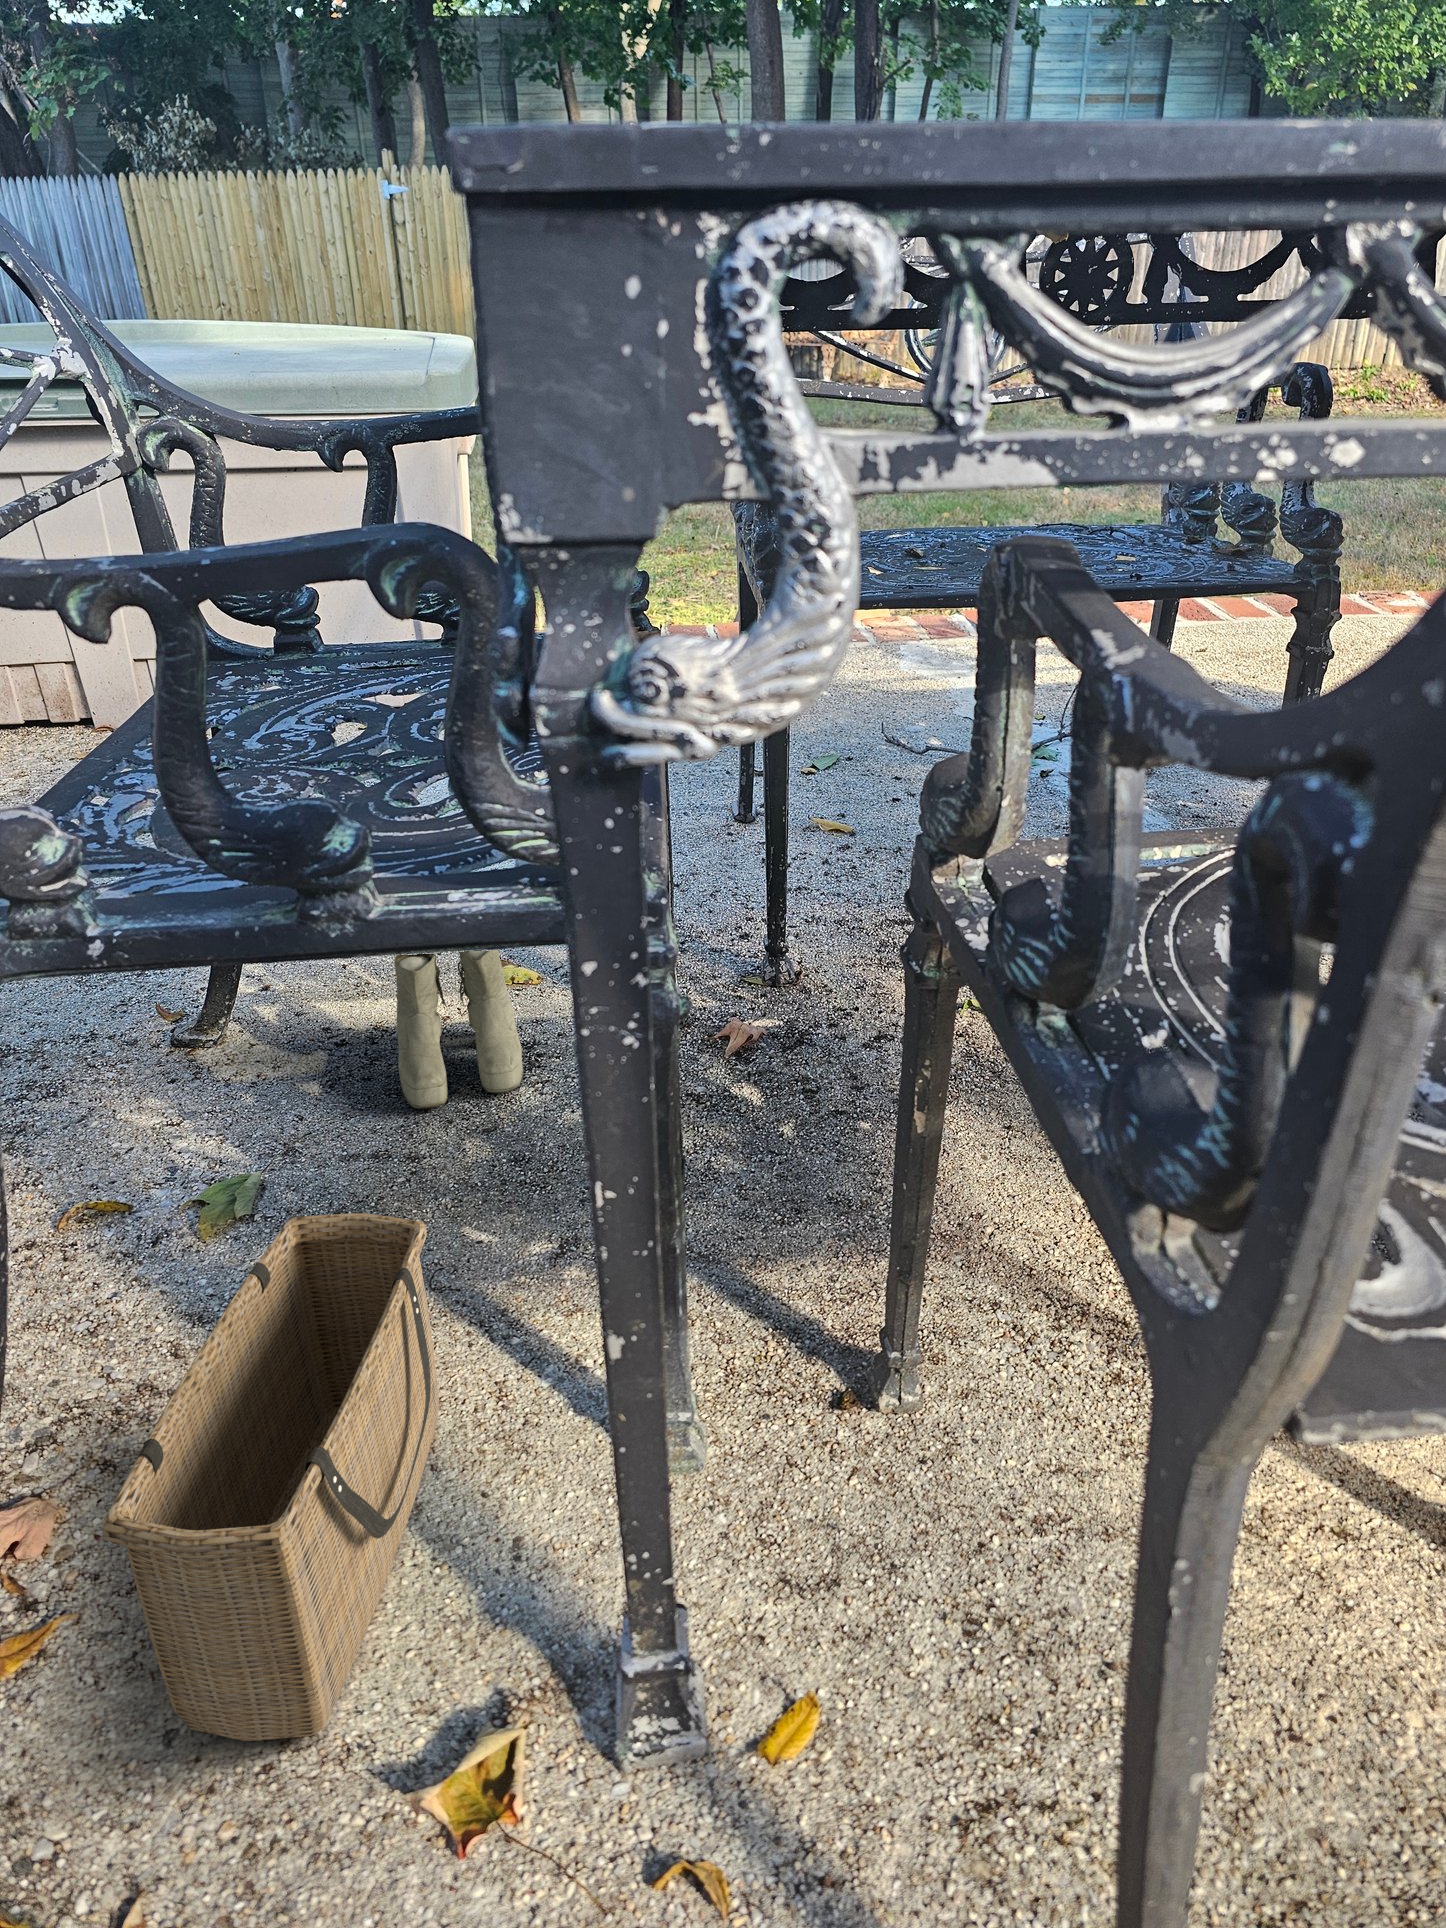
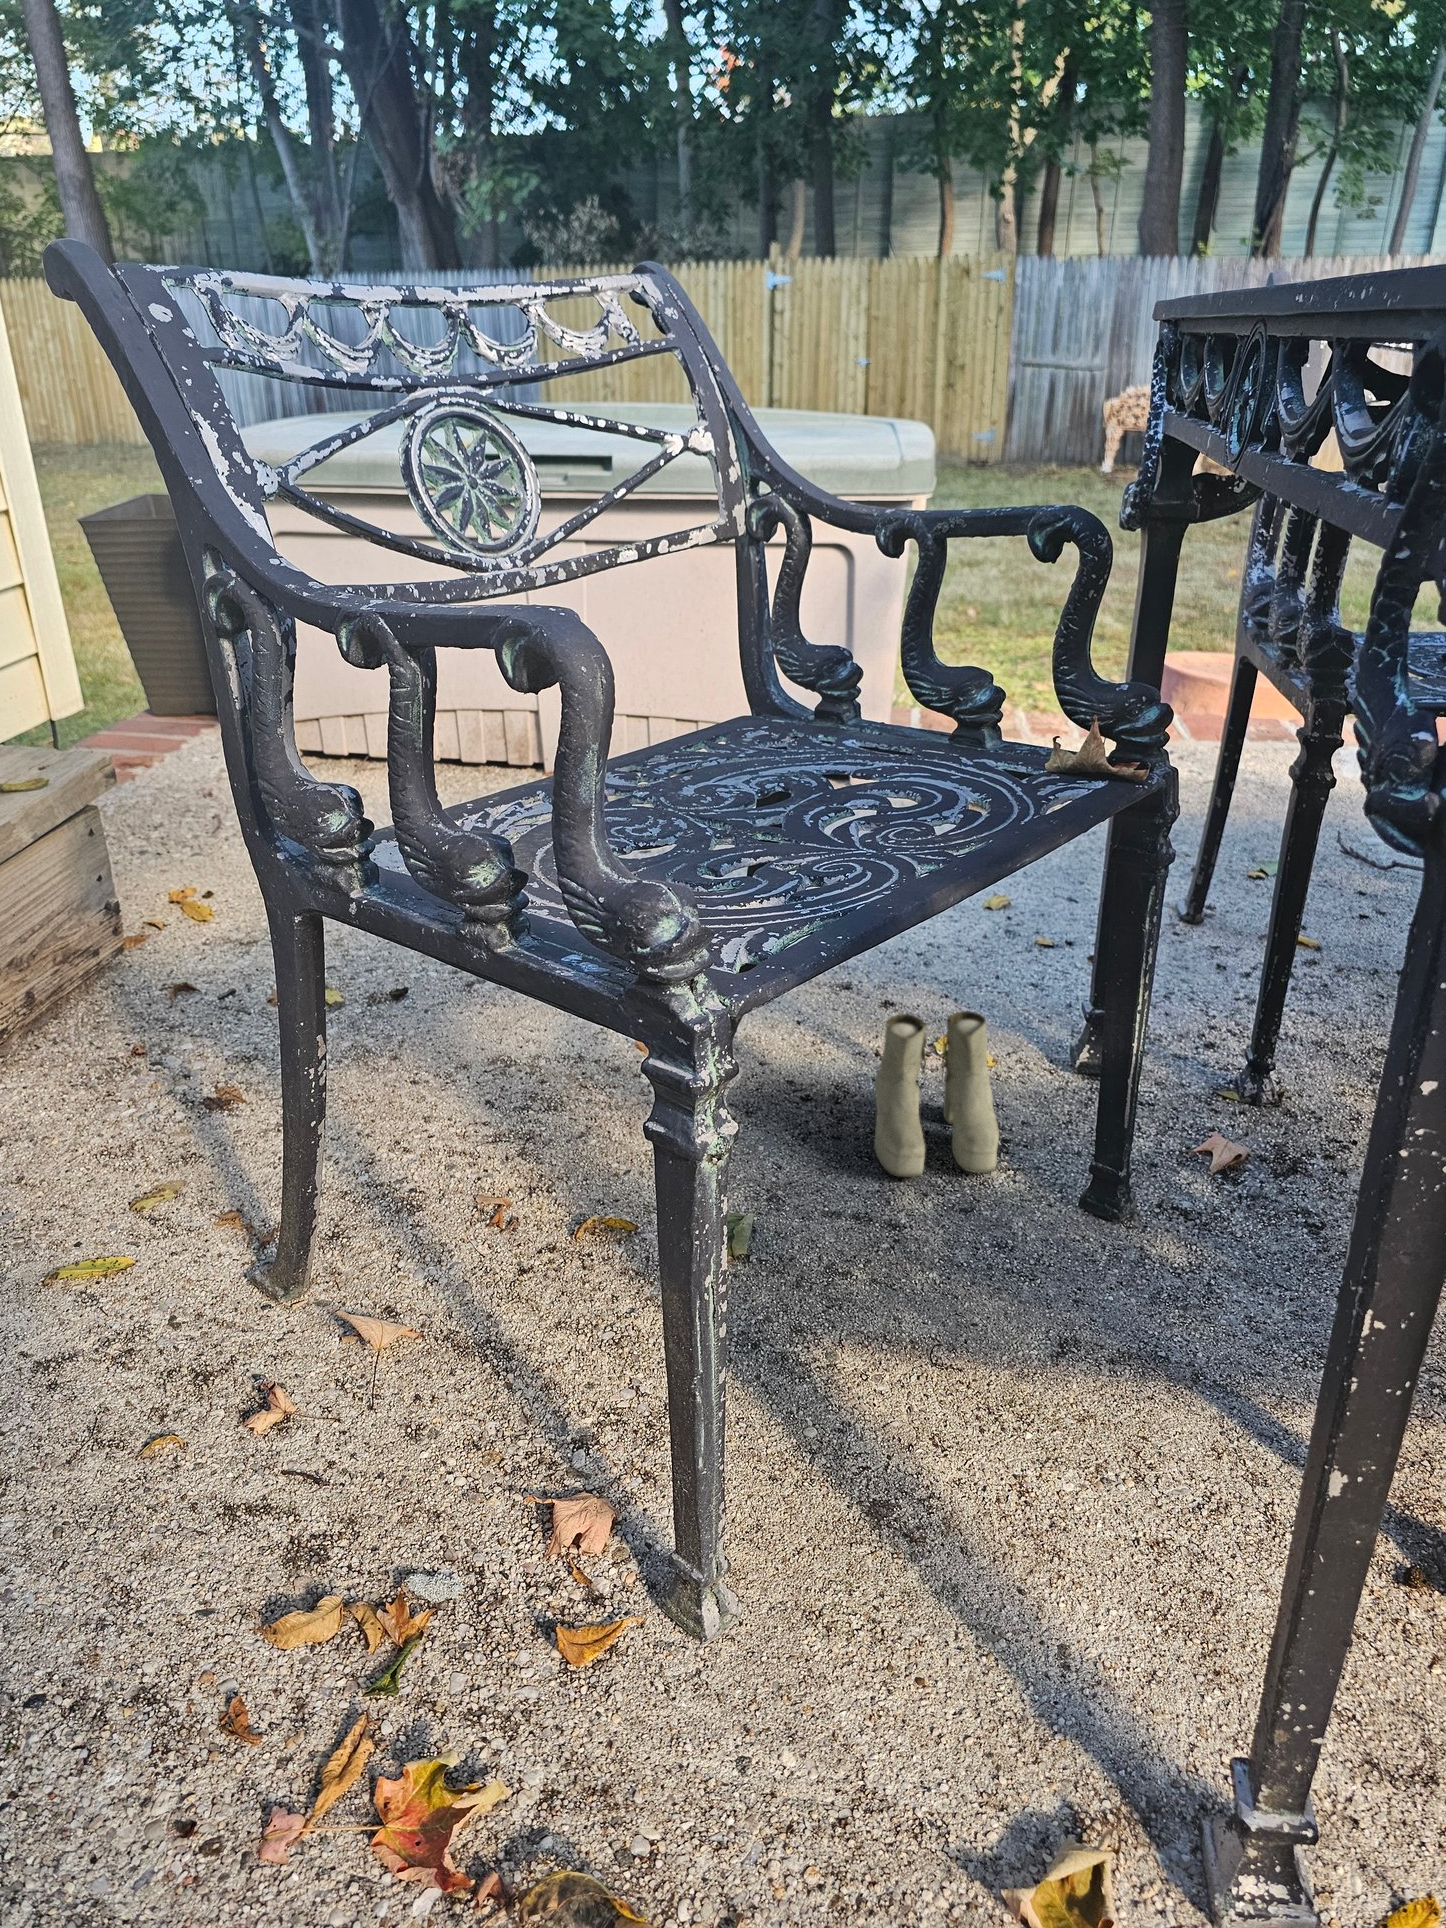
basket: present [103,1213,439,1741] -> none [748,1271,996,1800]

